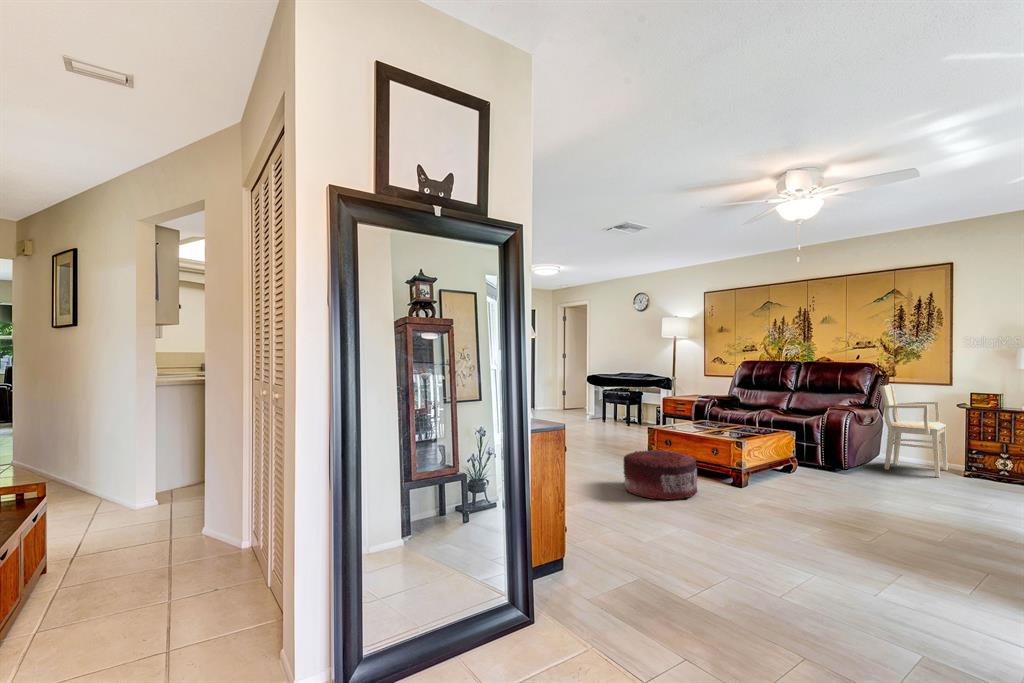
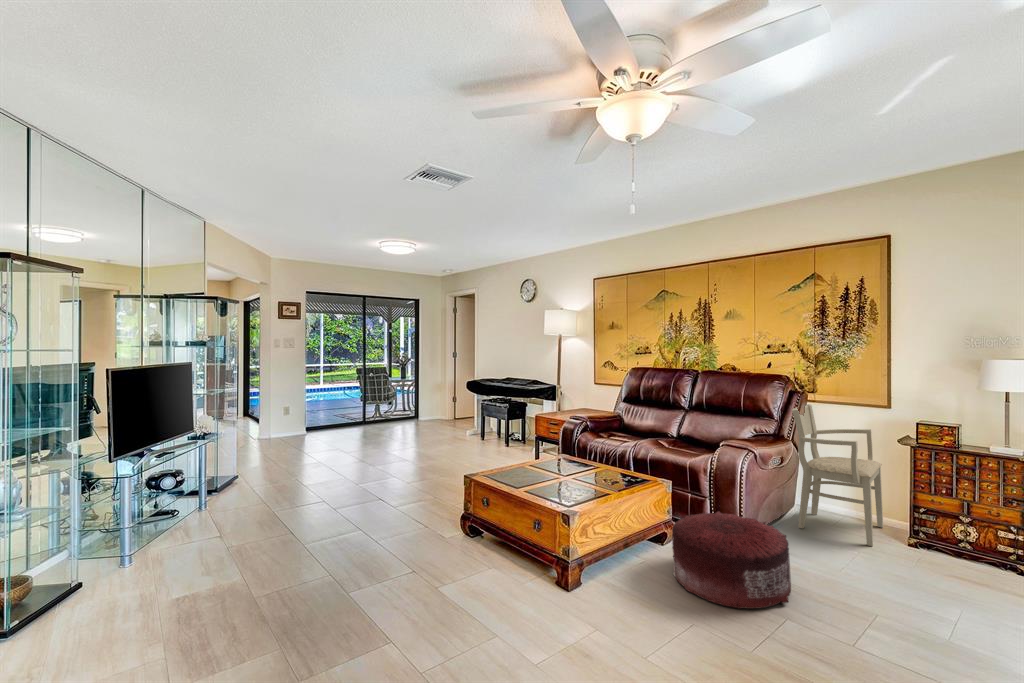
pouf: present [624,450,698,500] -> present [672,511,791,609]

